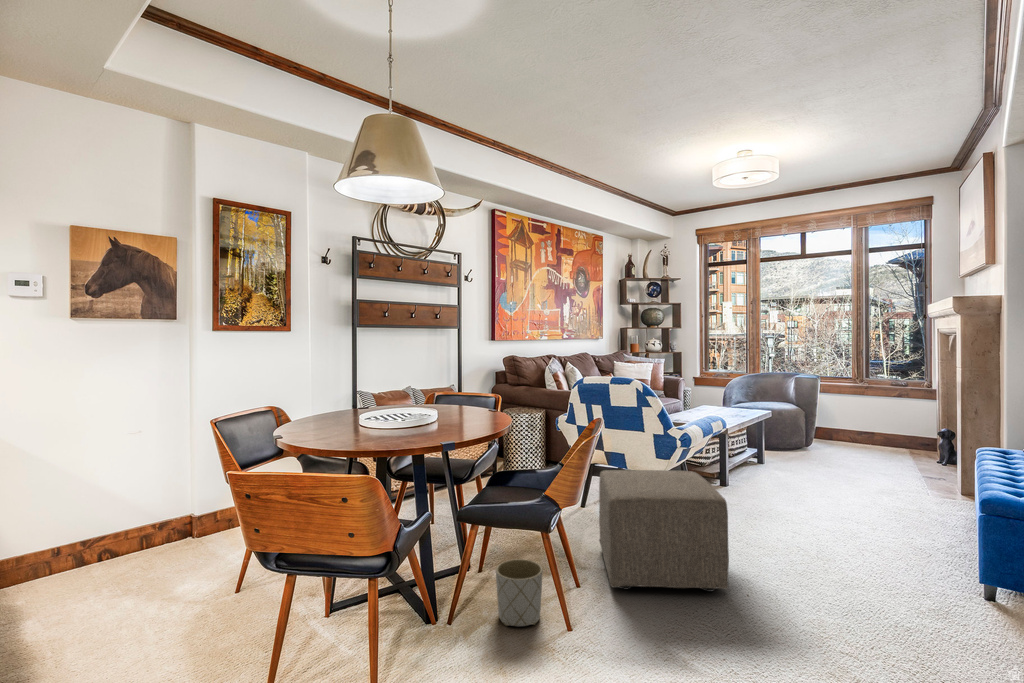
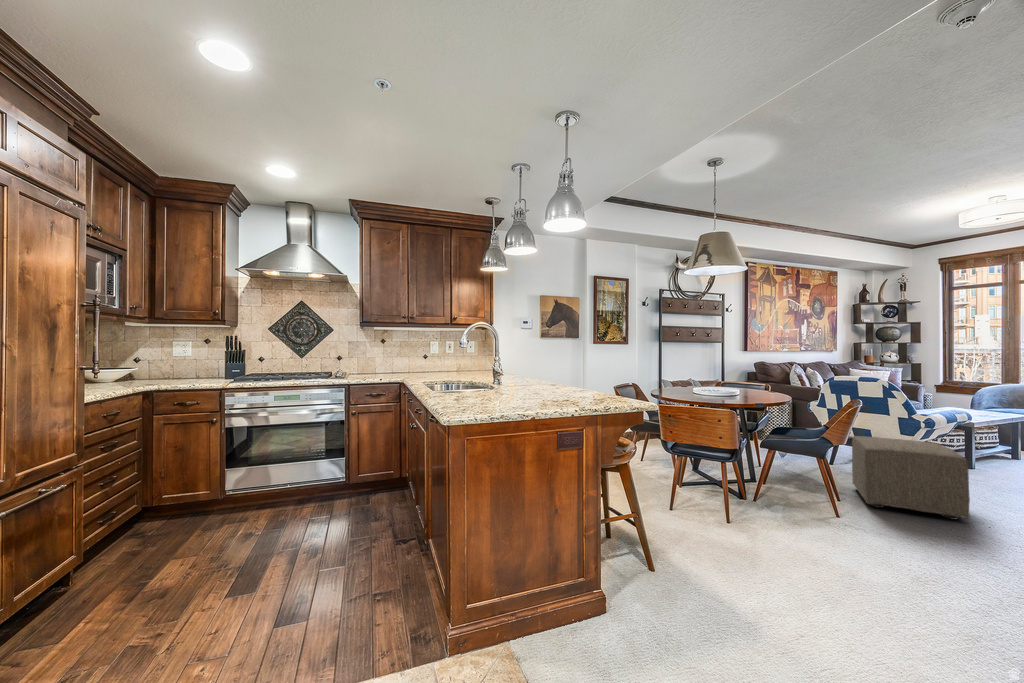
planter: present [496,559,543,626] -> none [785,475,818,511]

